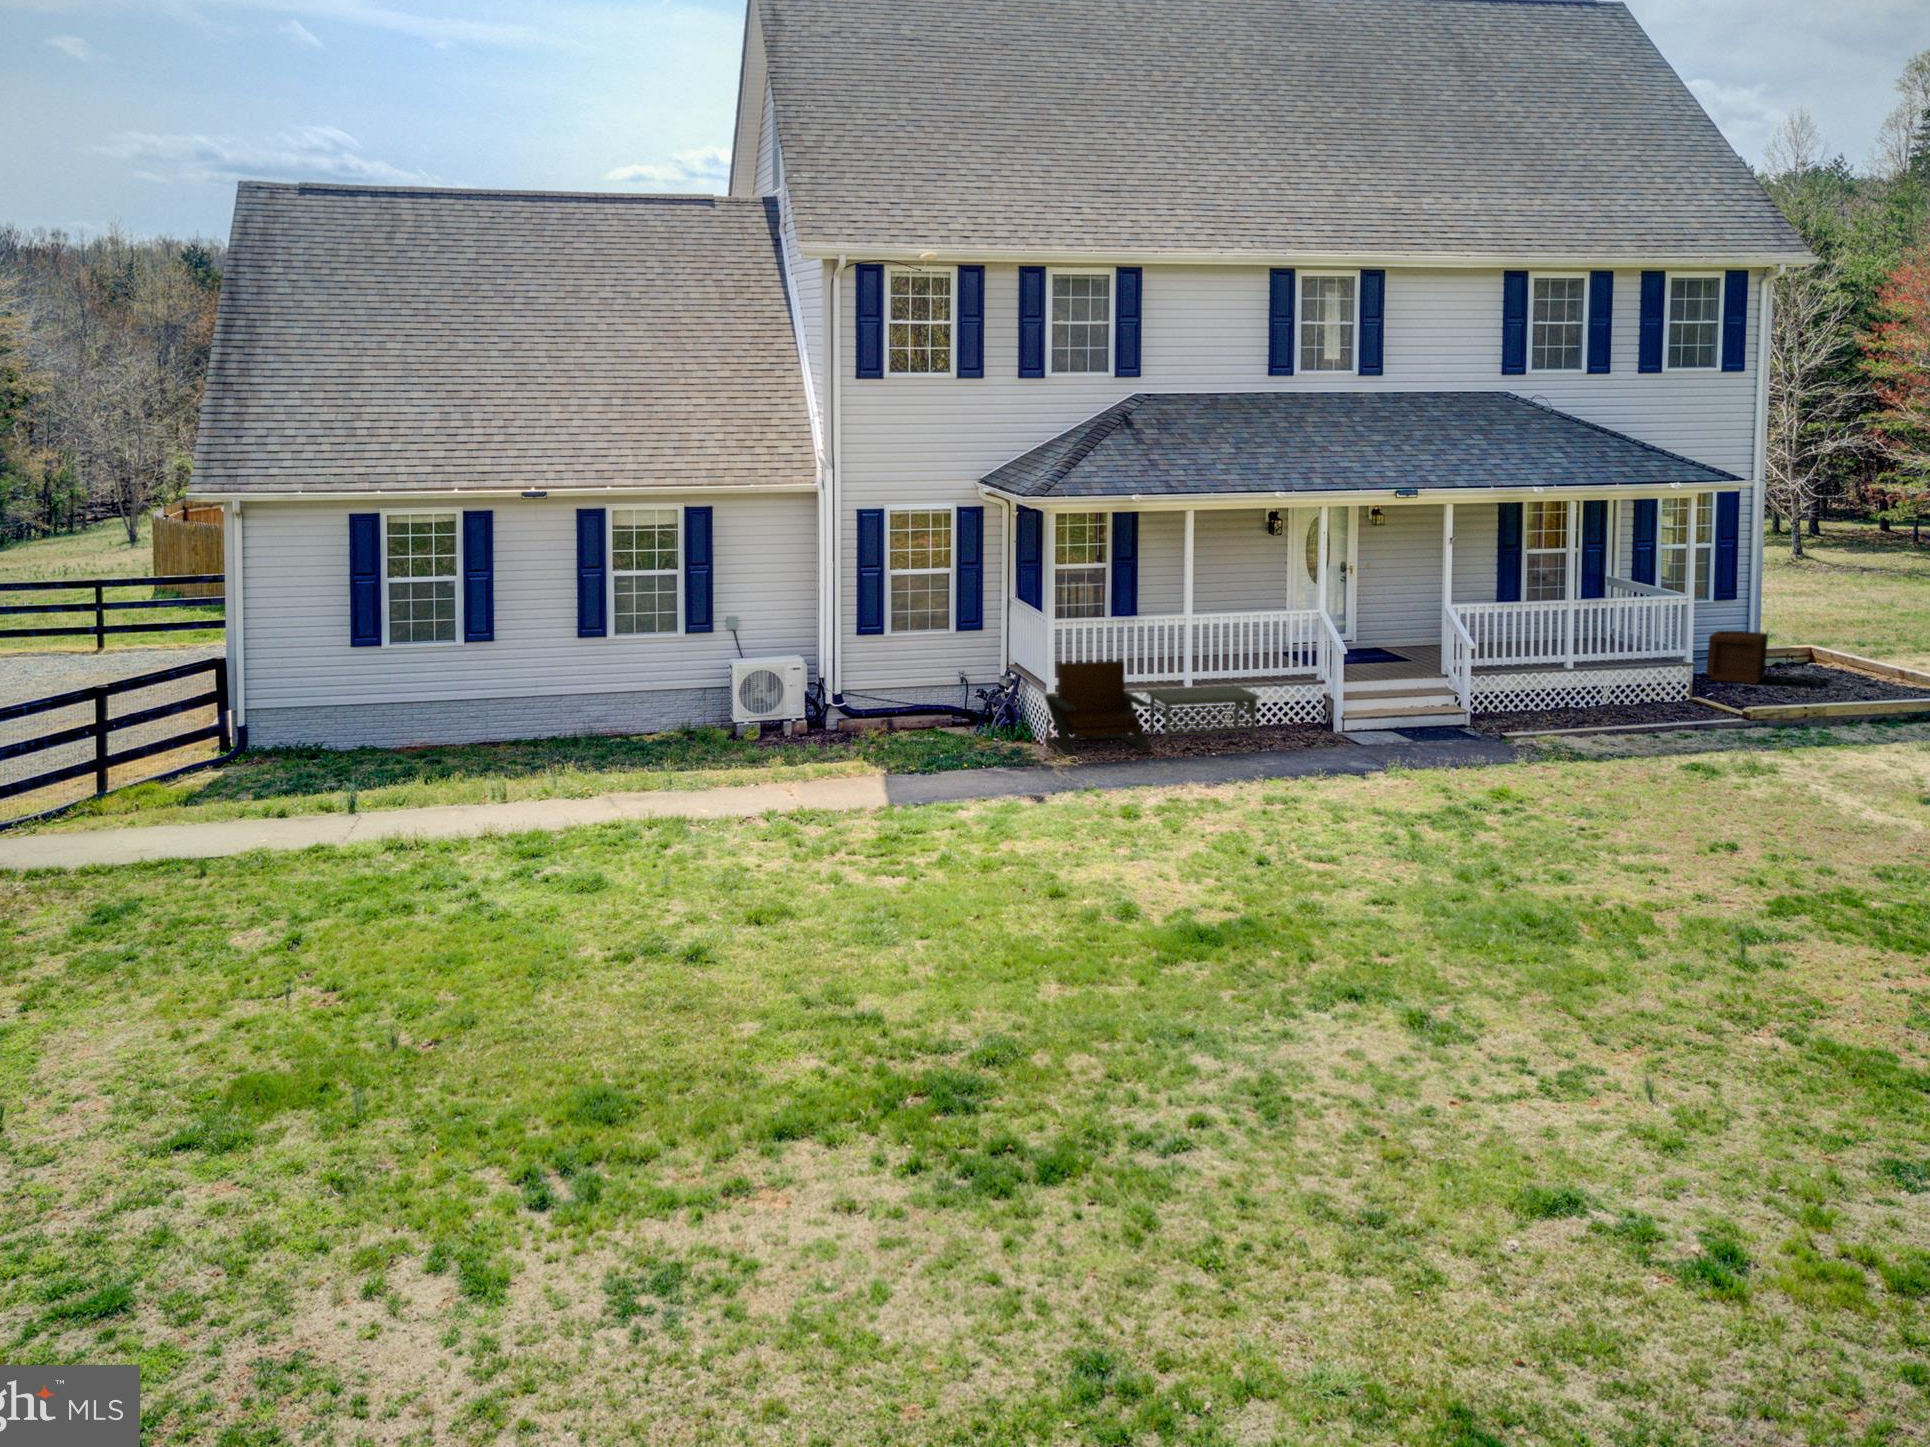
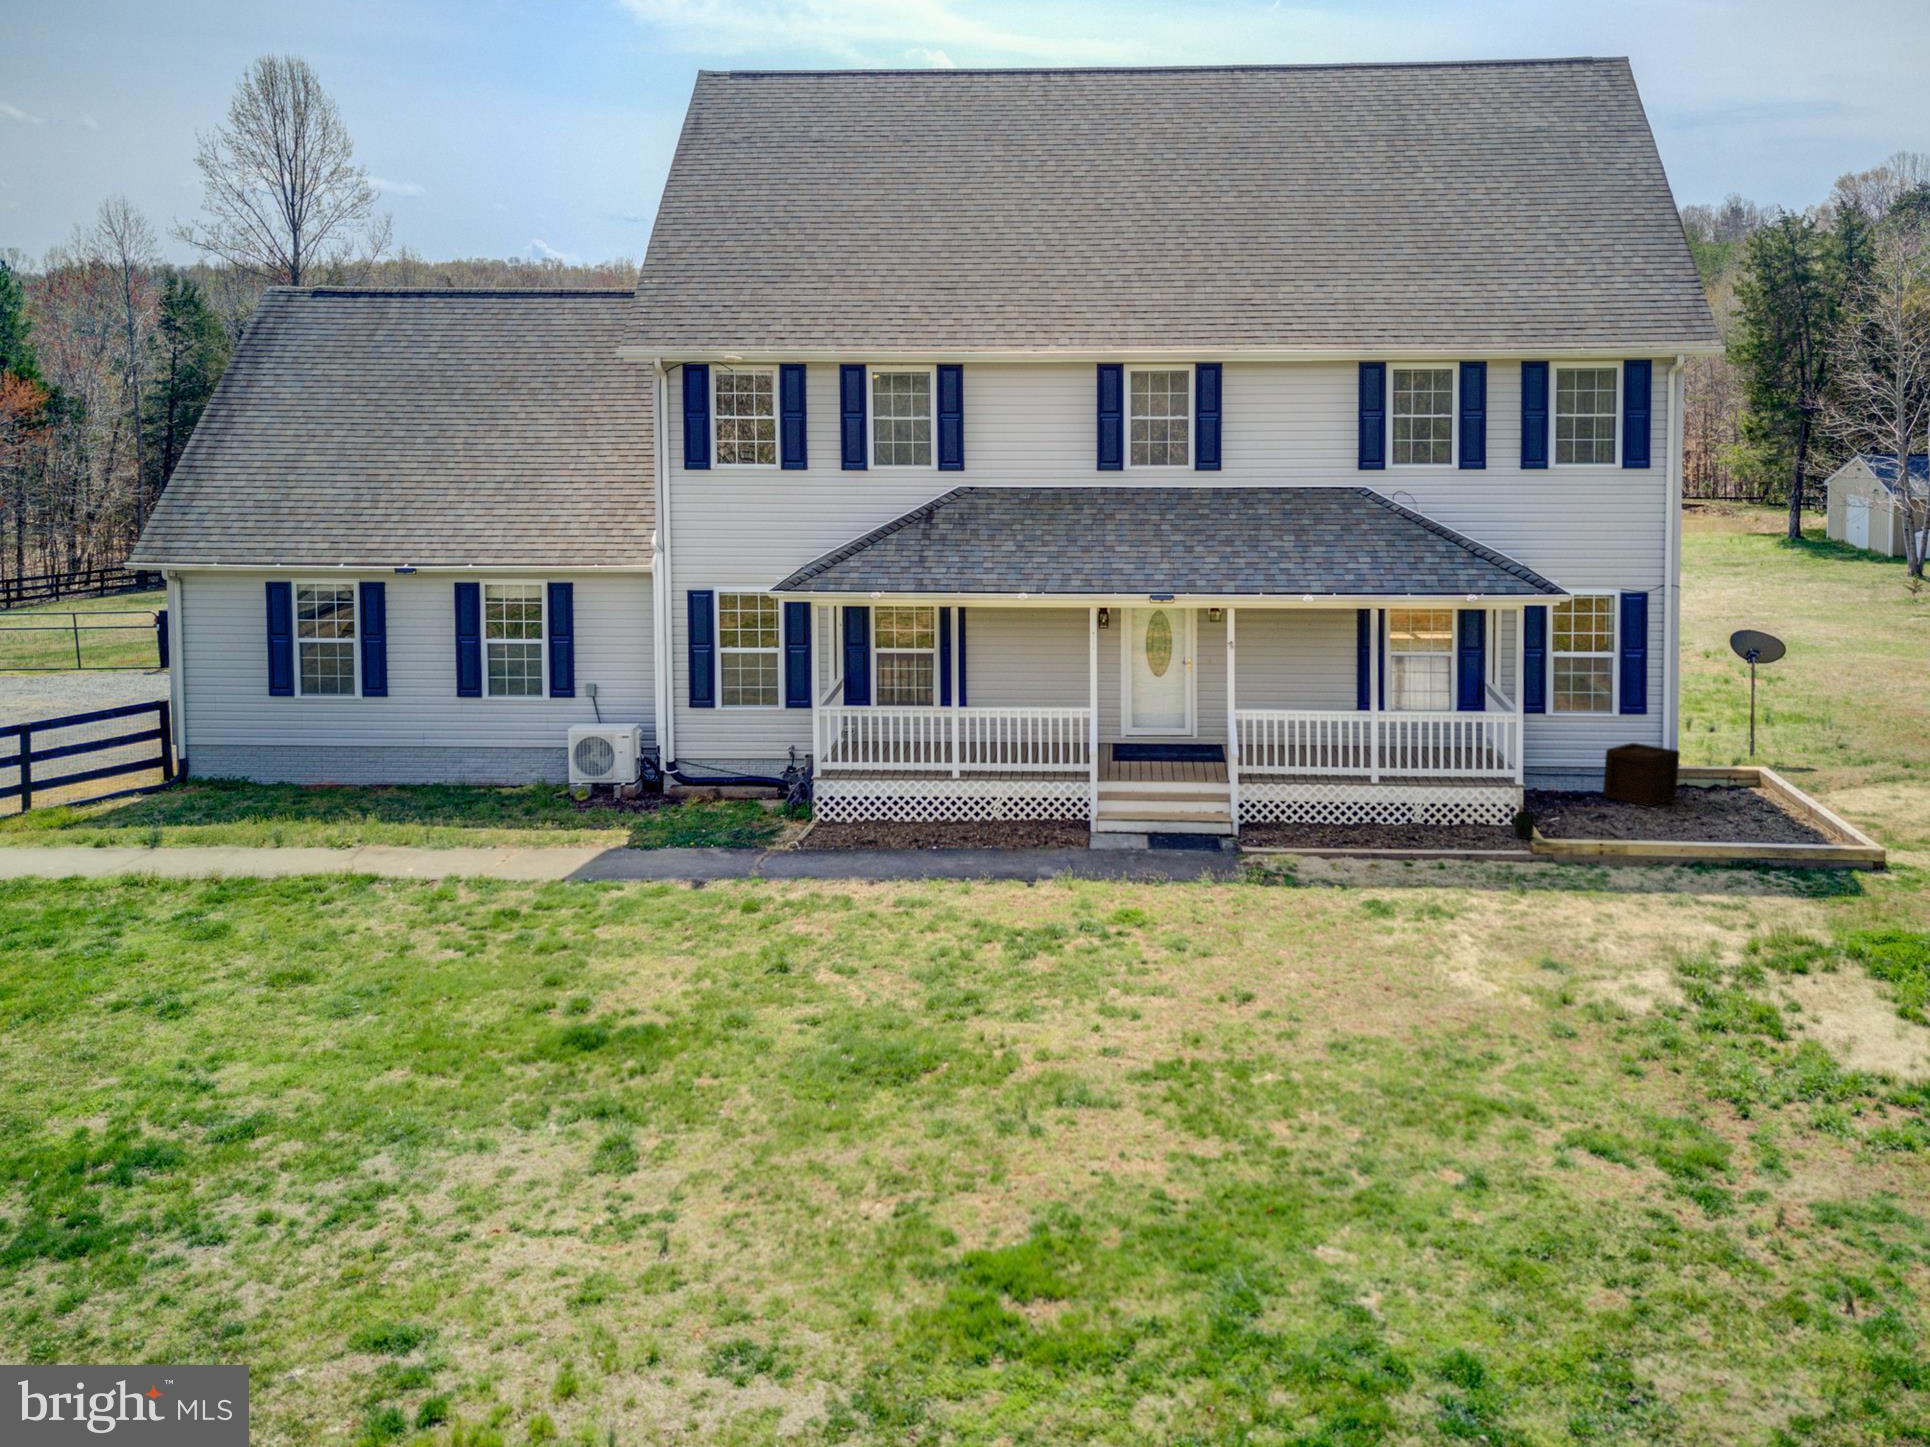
lounge chair: present [1045,661,1152,754] -> none [784,749,883,841]
watering can: none [1679,682,1719,712] -> present [1506,805,1538,839]
storage bench: present [1146,687,1259,742] -> none [897,779,1001,835]

